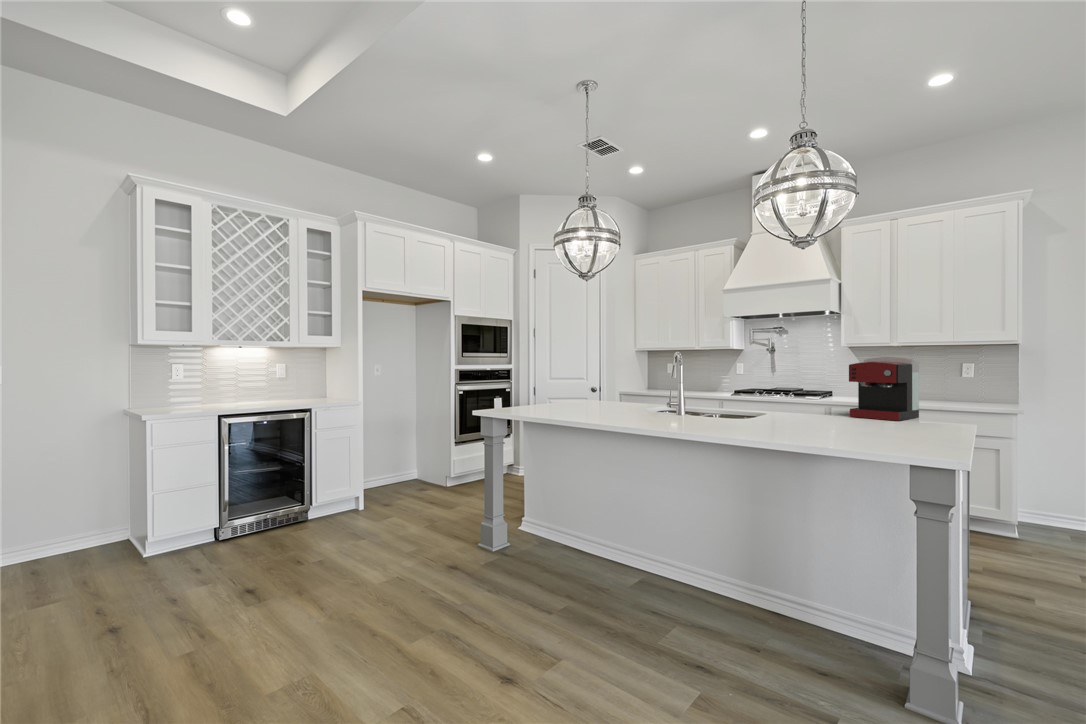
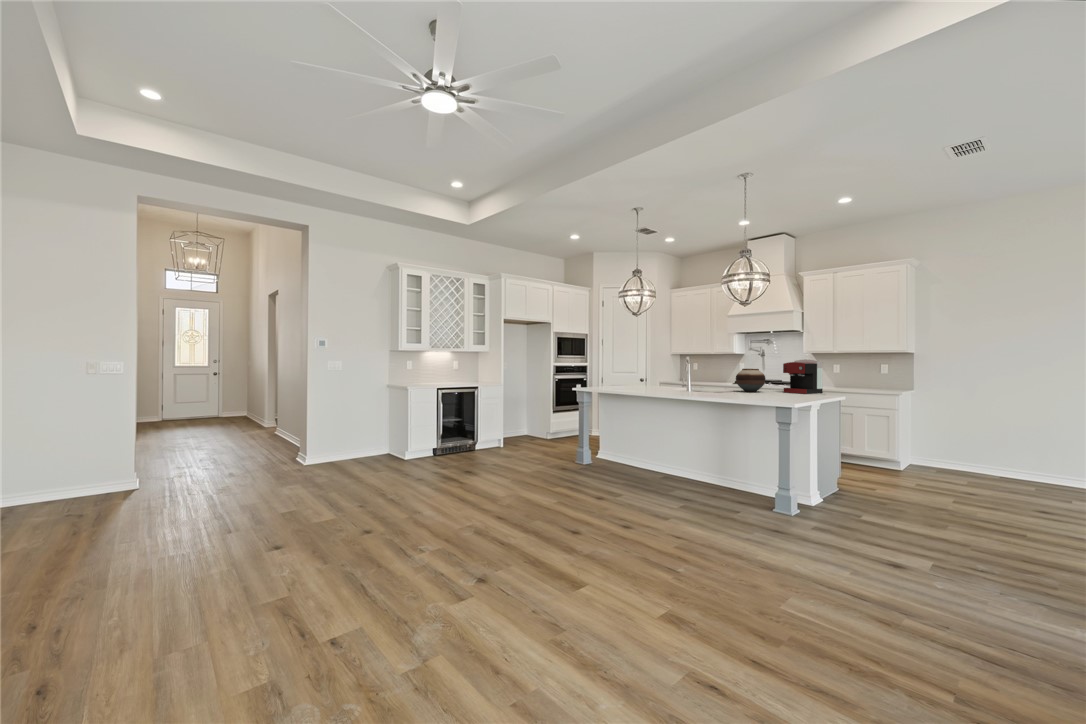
vase: none [763,374,818,417] -> present [736,369,765,392]

